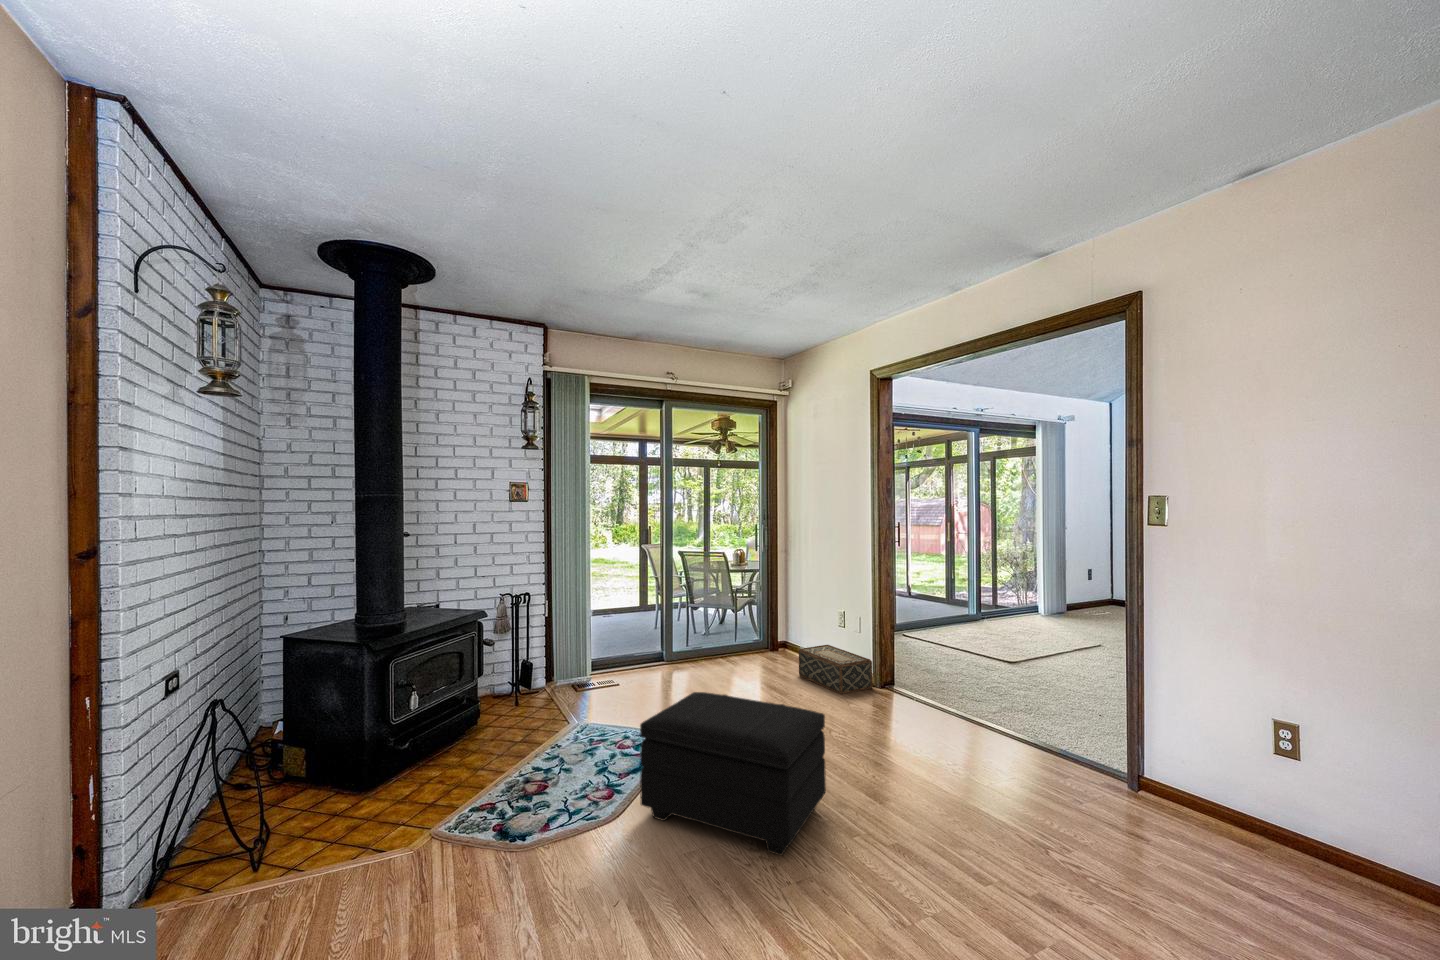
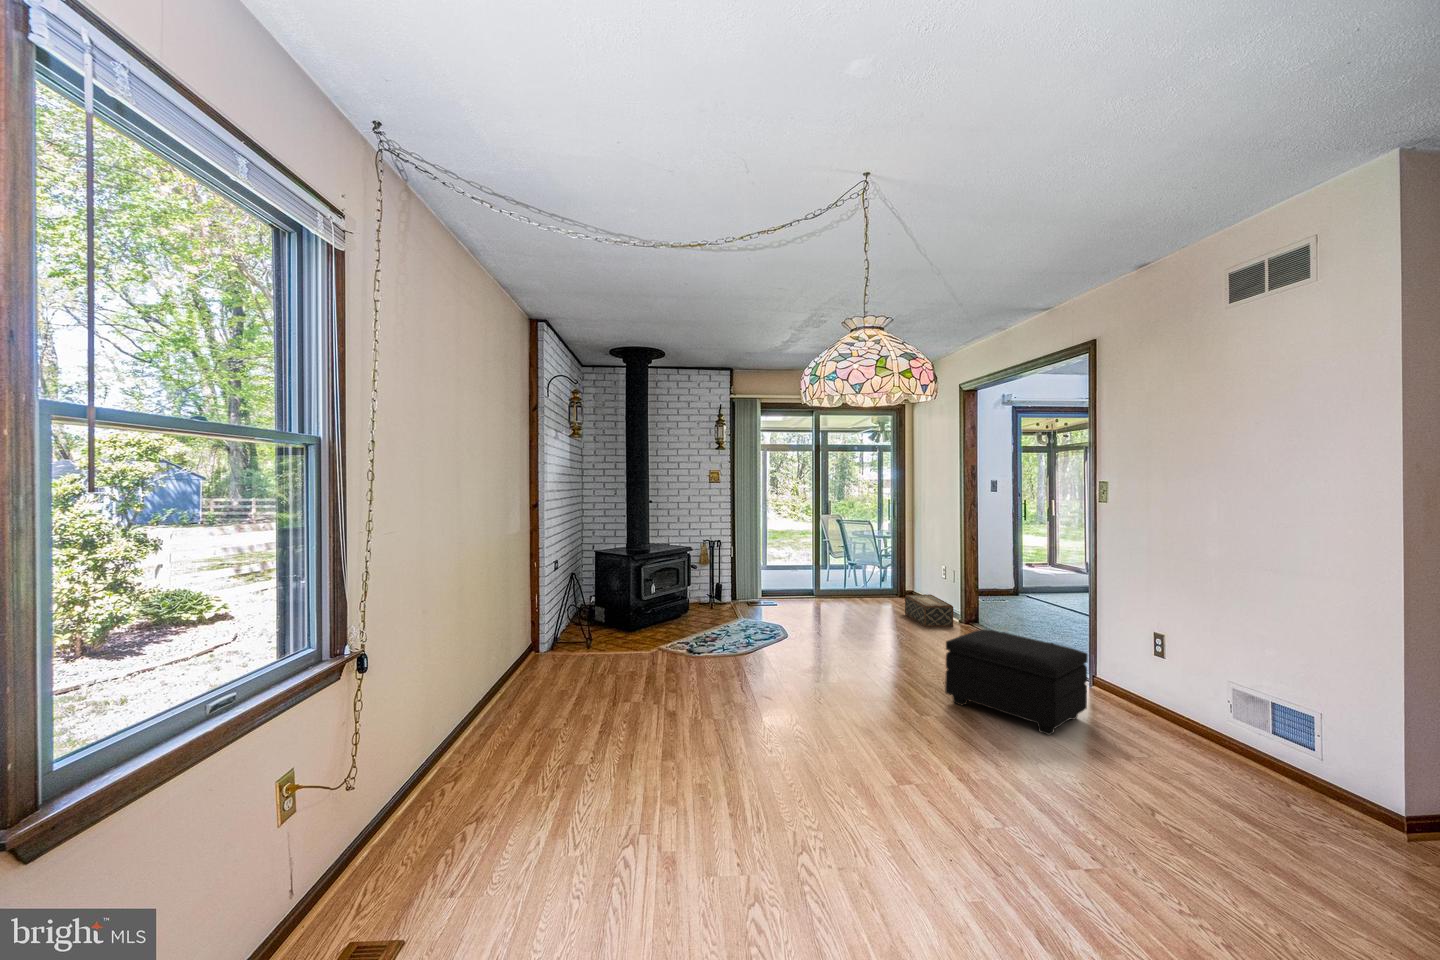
footstool: present [640,692,826,856] -> present [945,629,1088,735]

